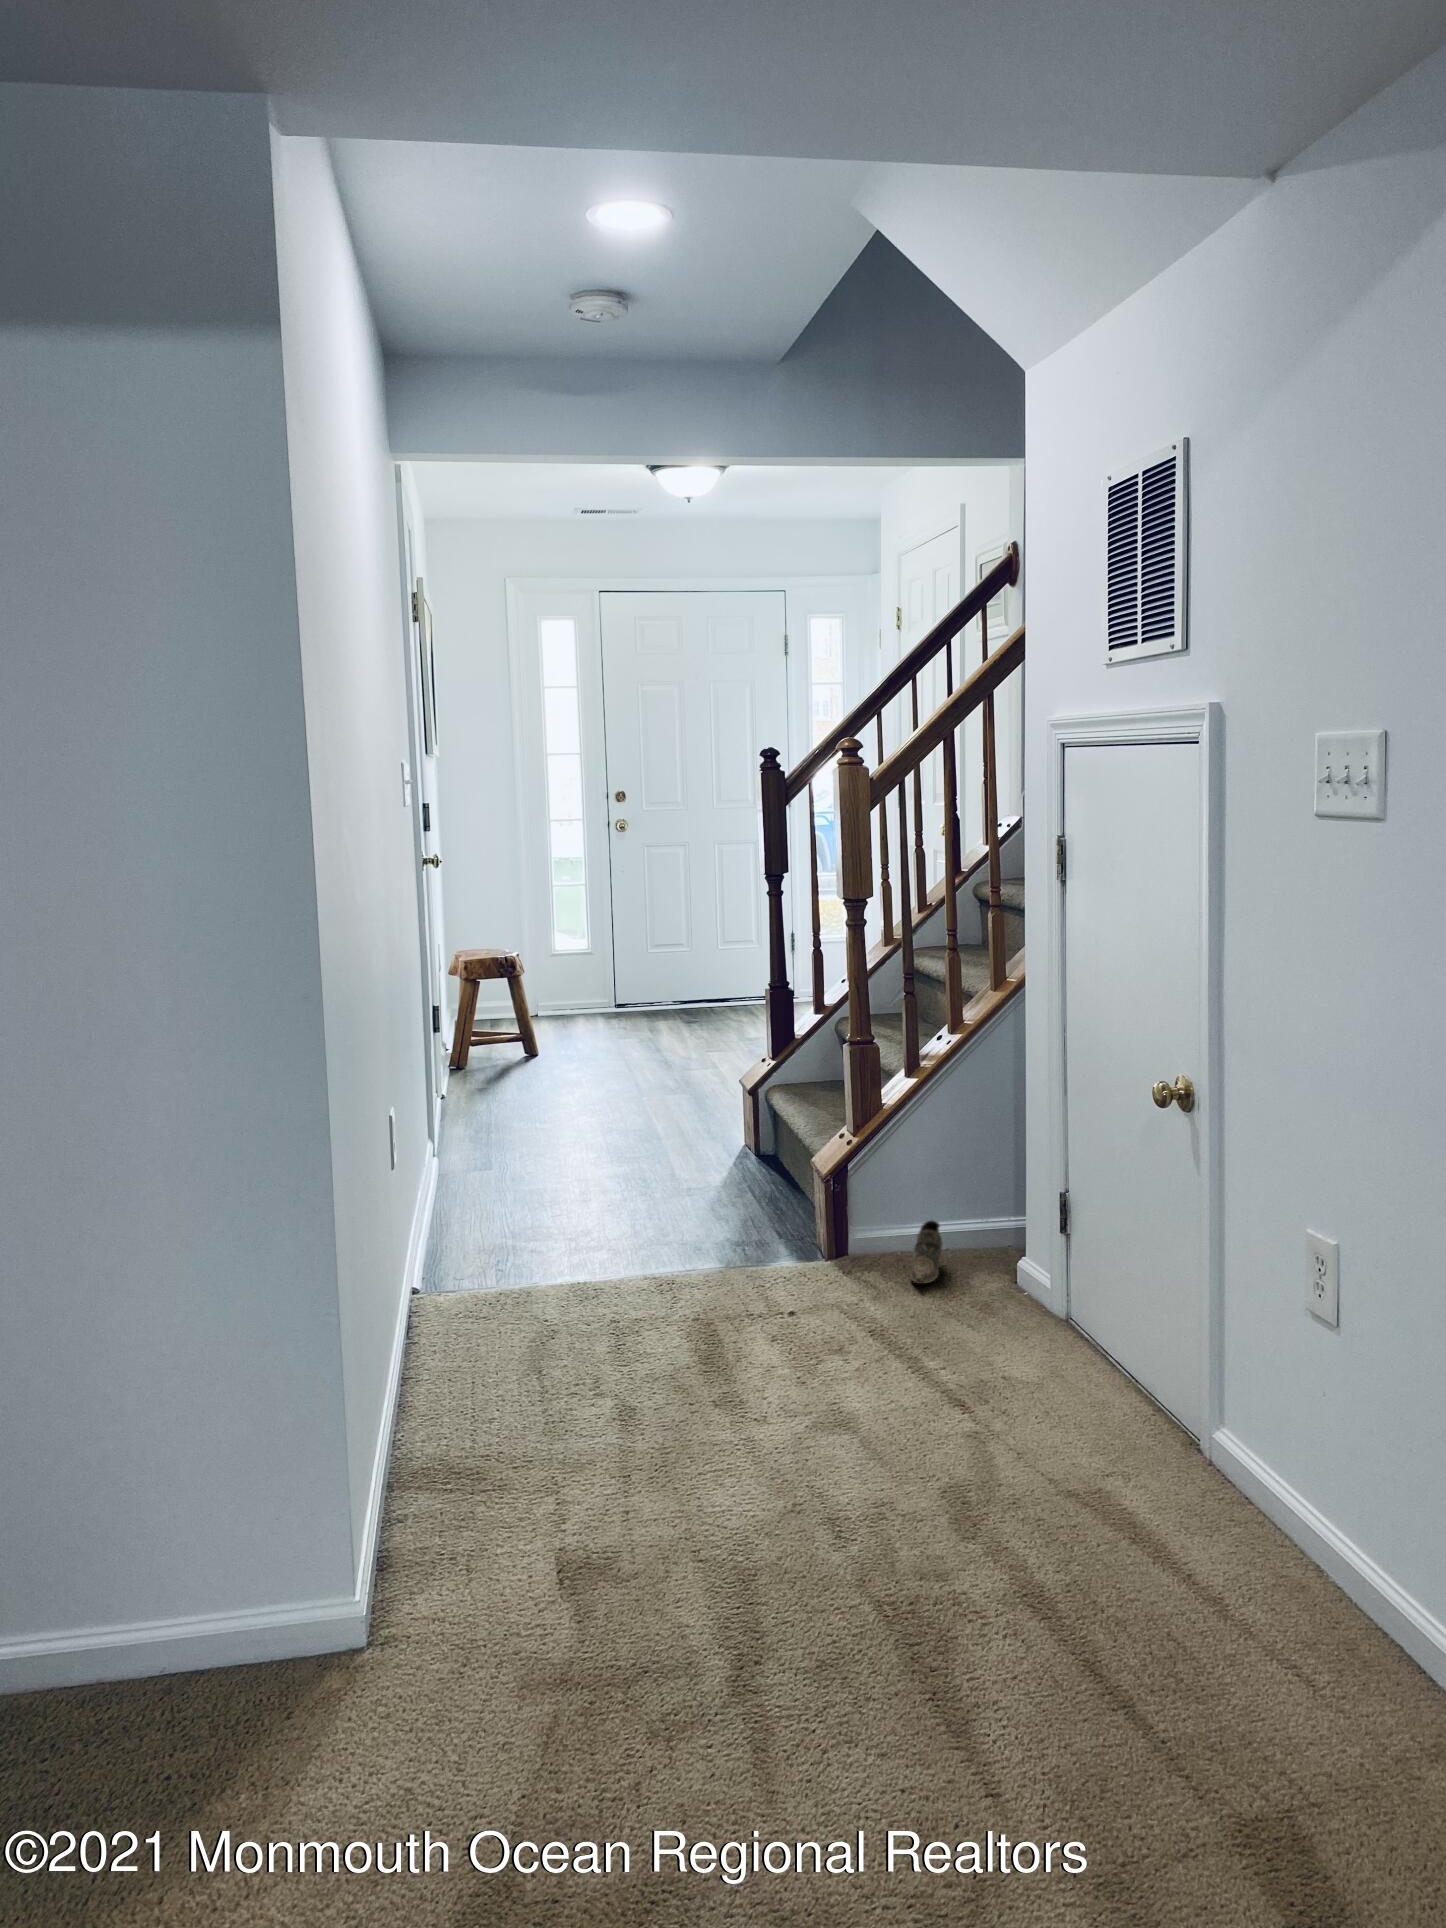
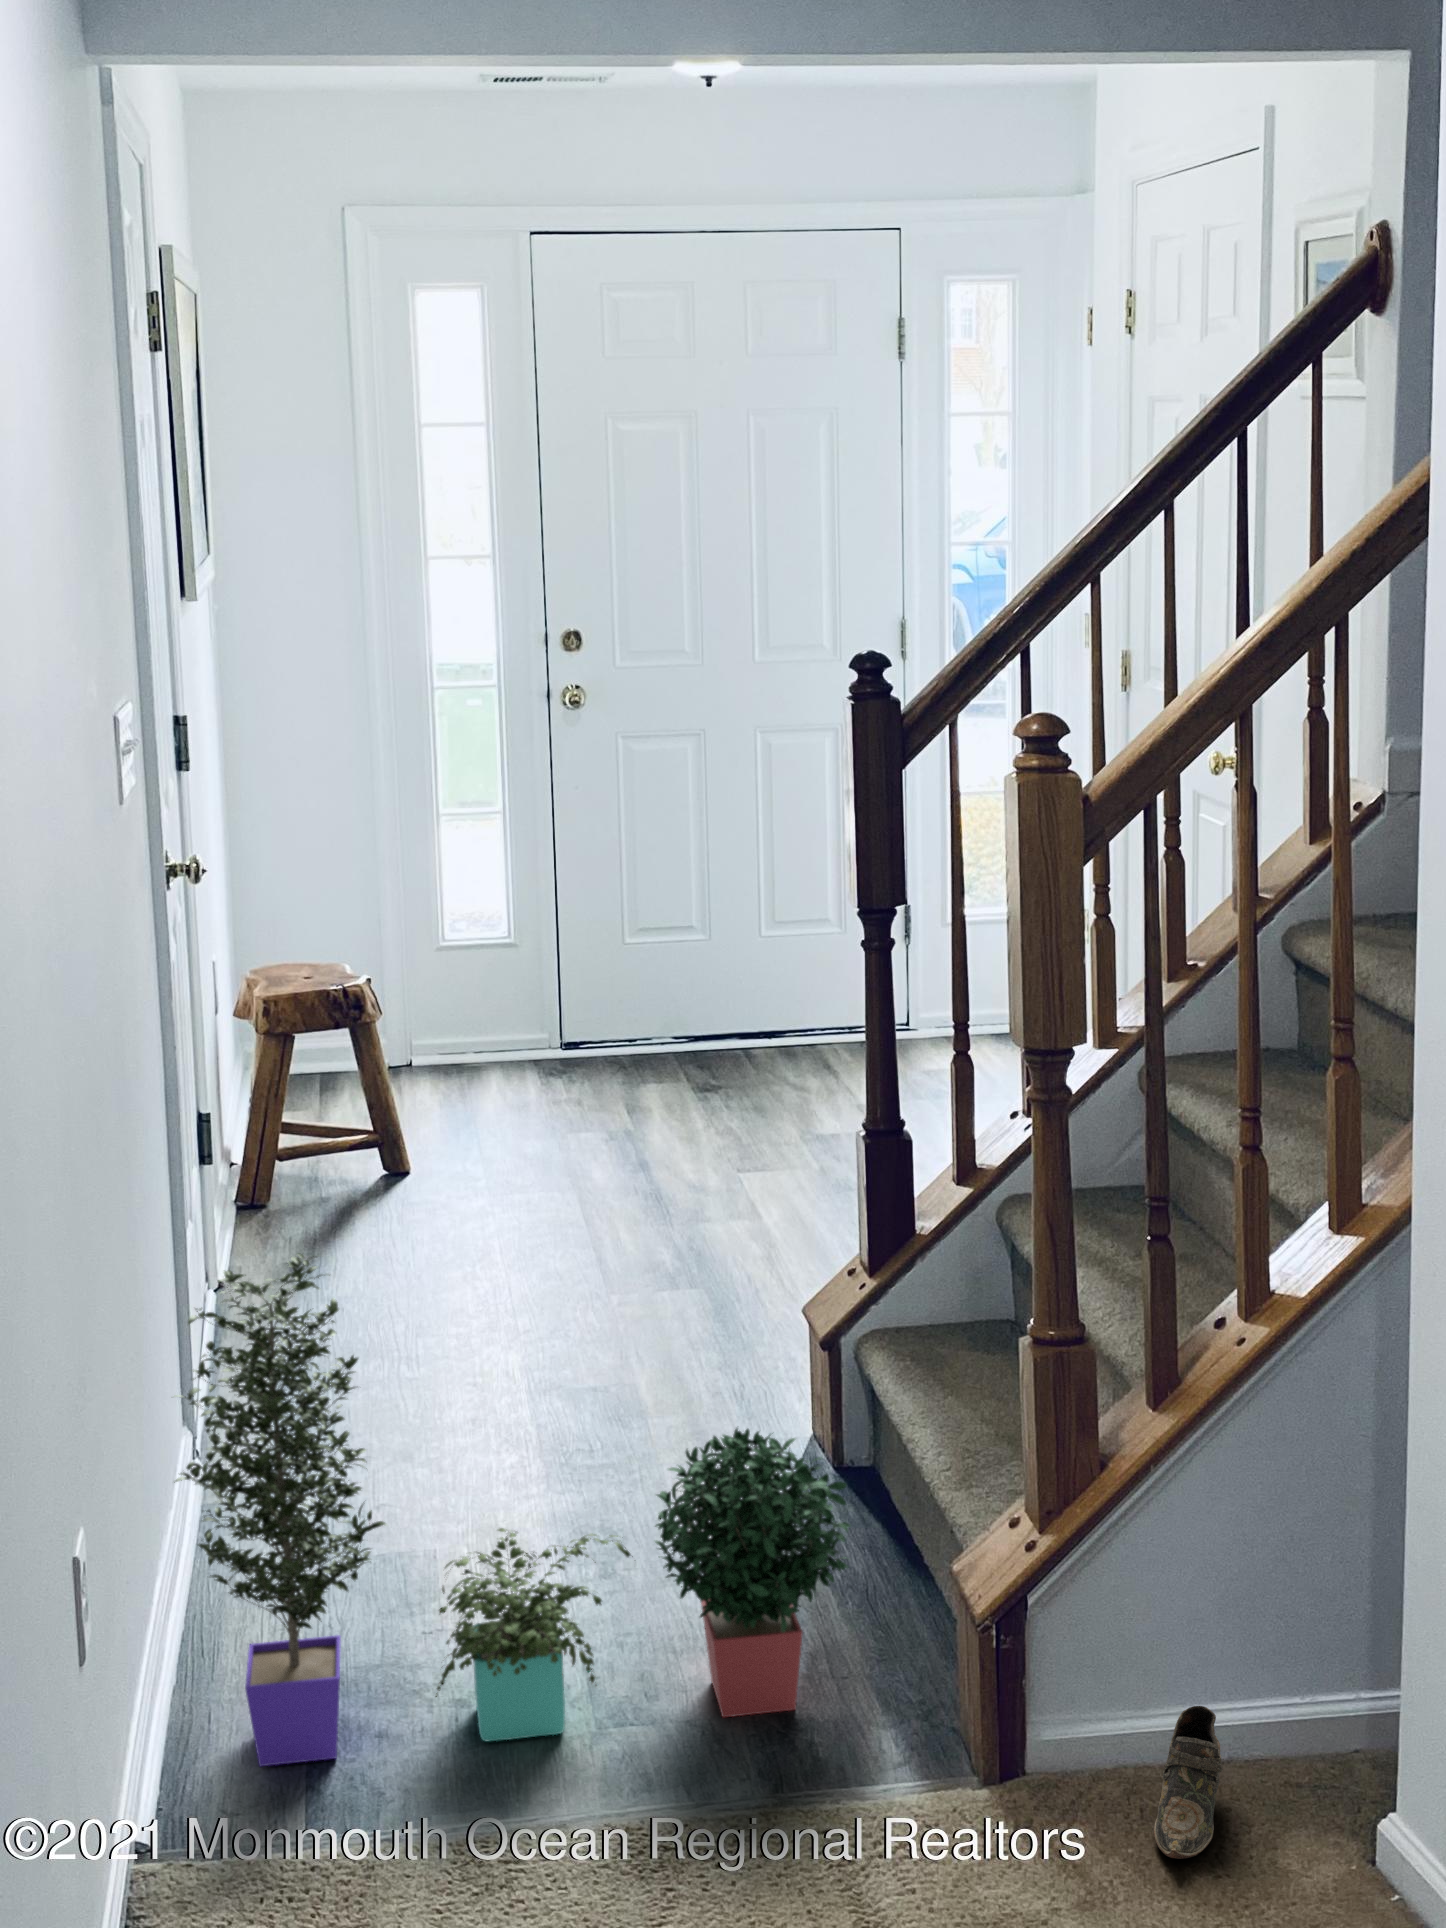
potted plant: none [430,1010,763,1266] -> present [174,1254,850,1766]

